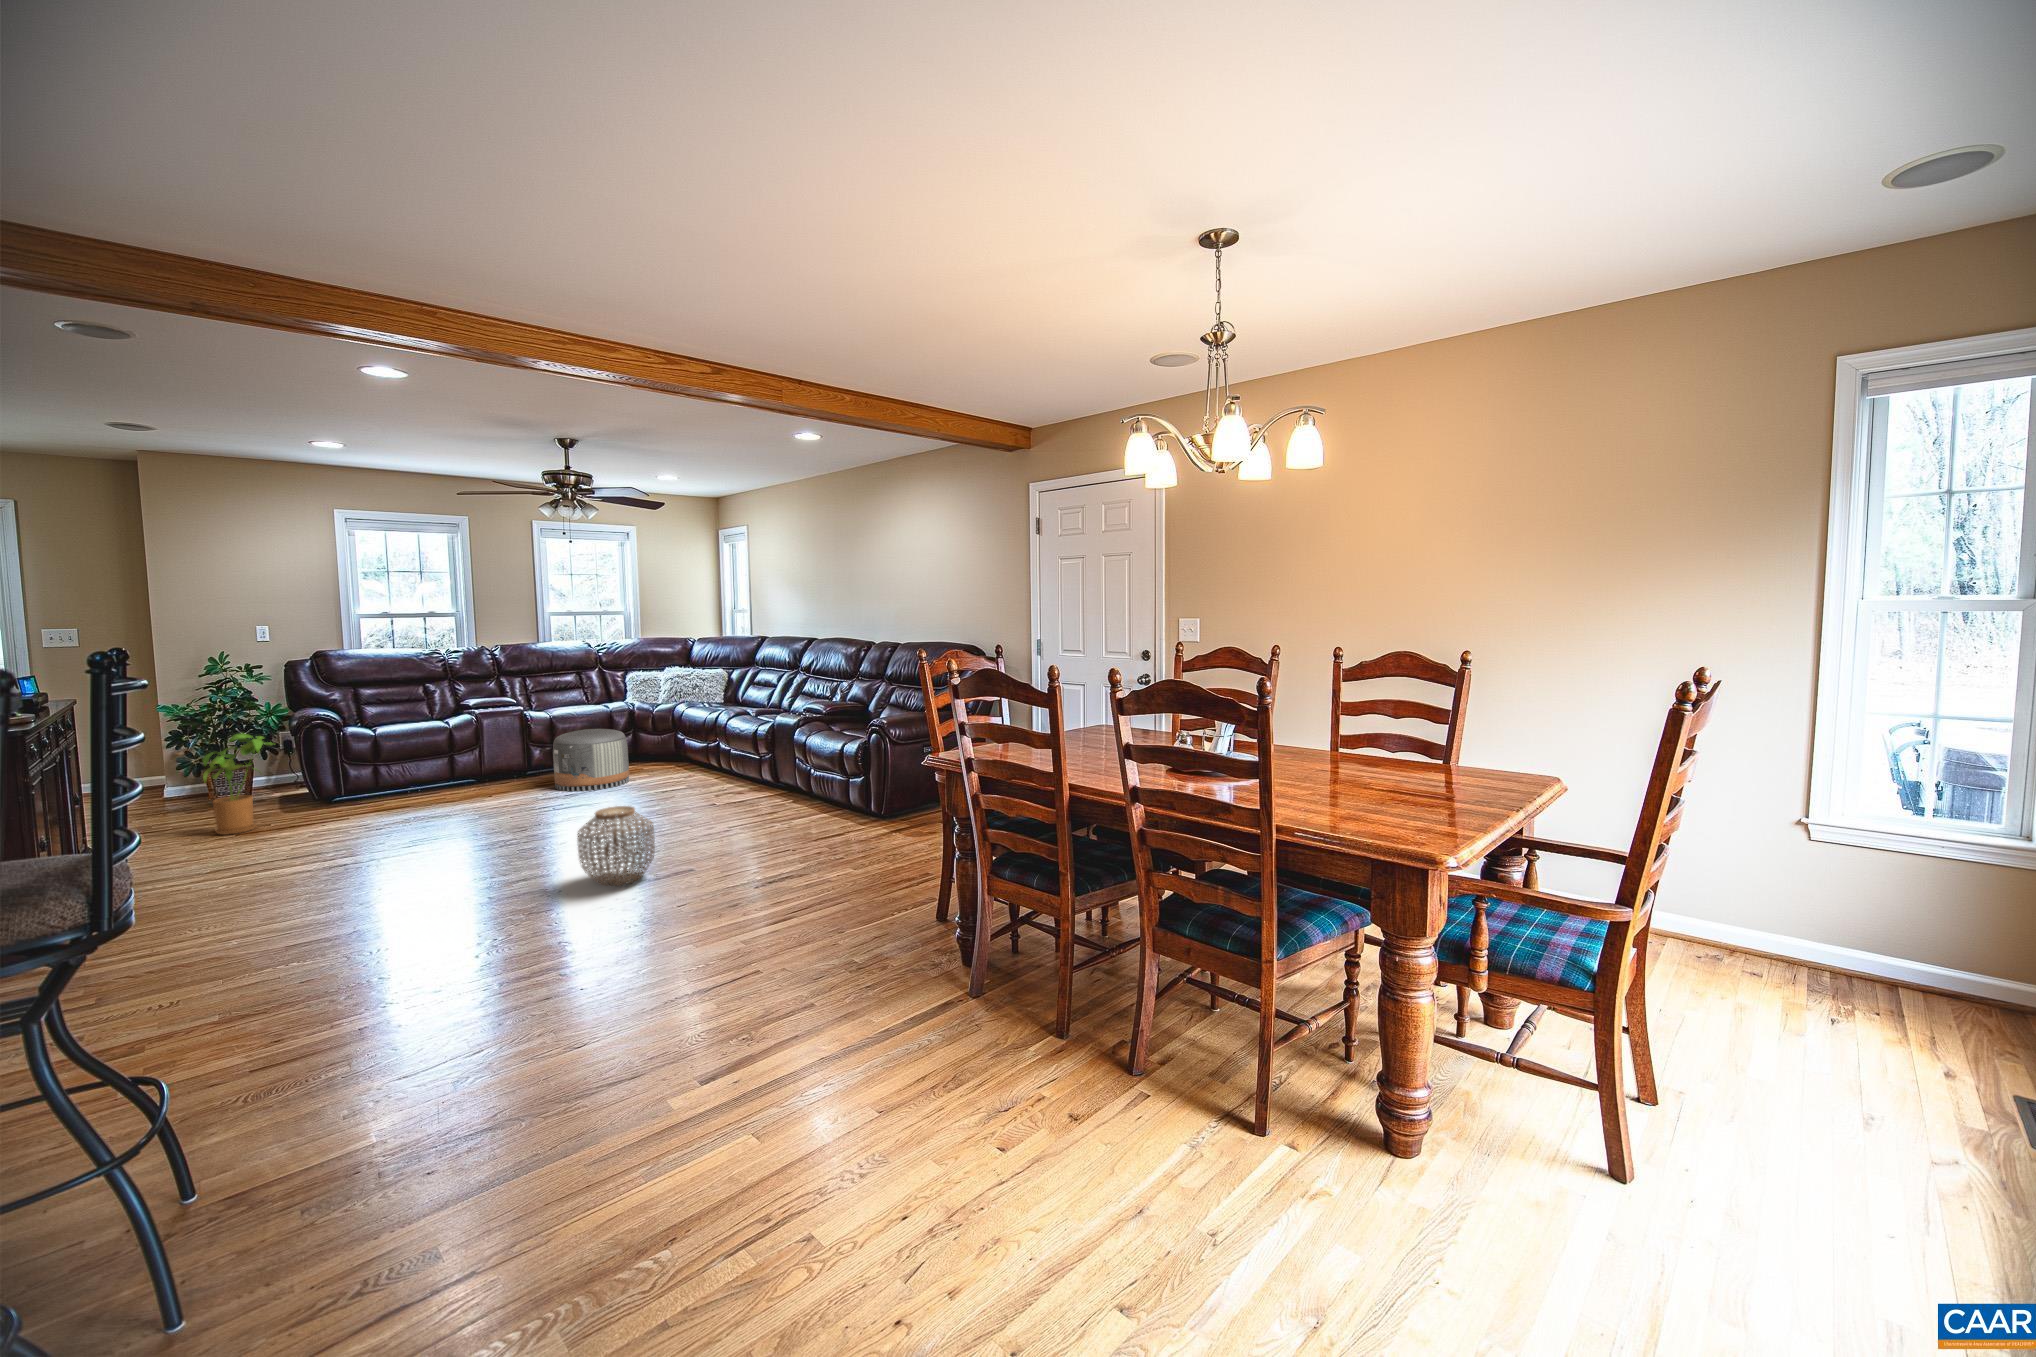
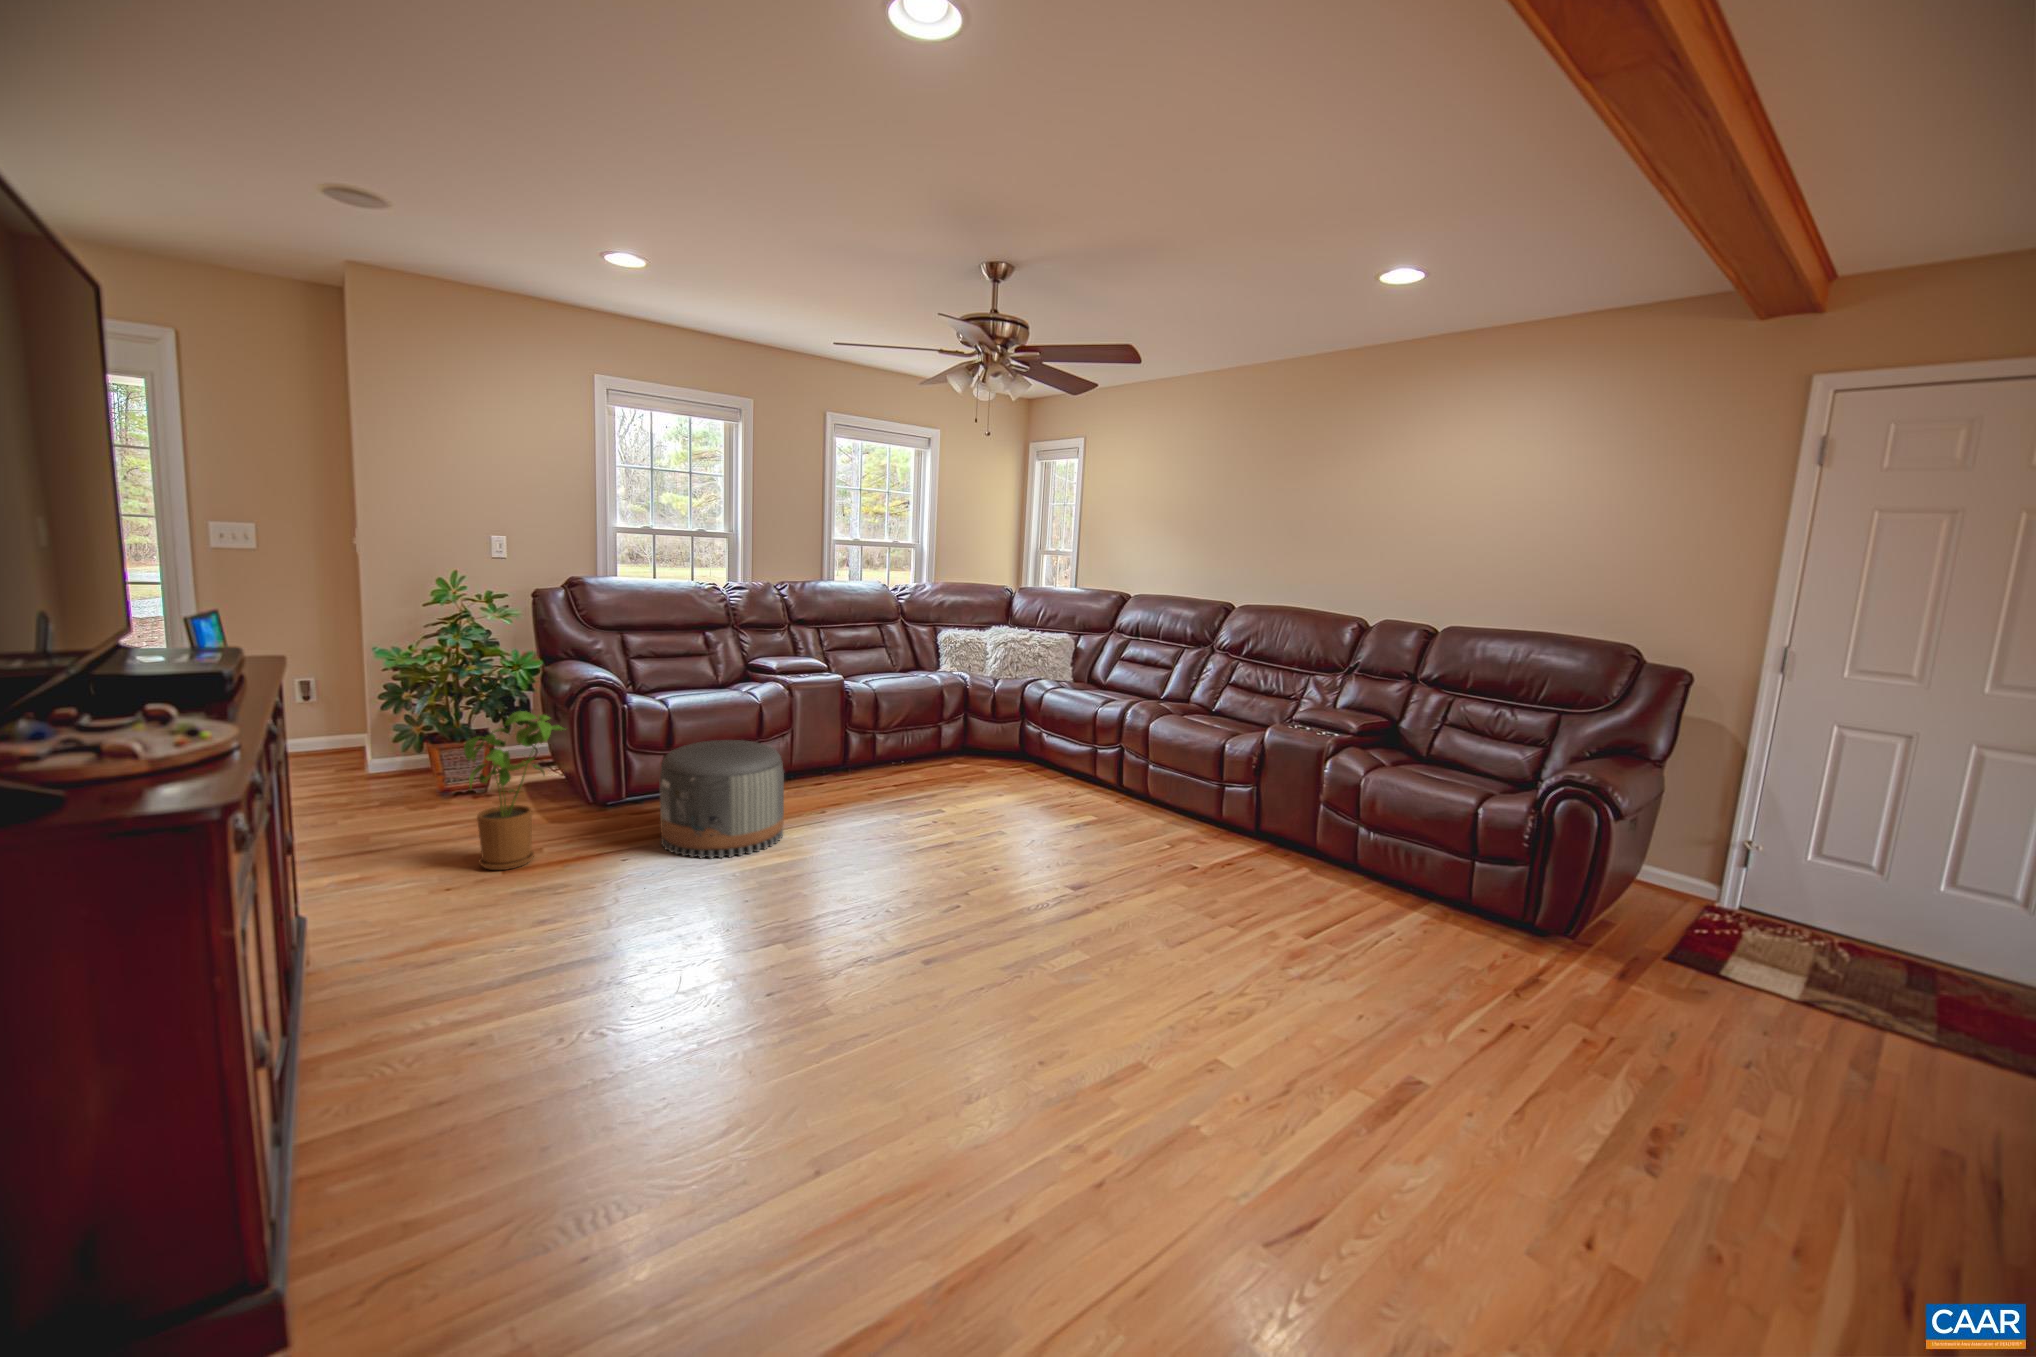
pouf: present [553,729,629,791] -> present [660,740,784,858]
woven basket: present [577,806,655,886] -> none [1269,957,1429,1139]

